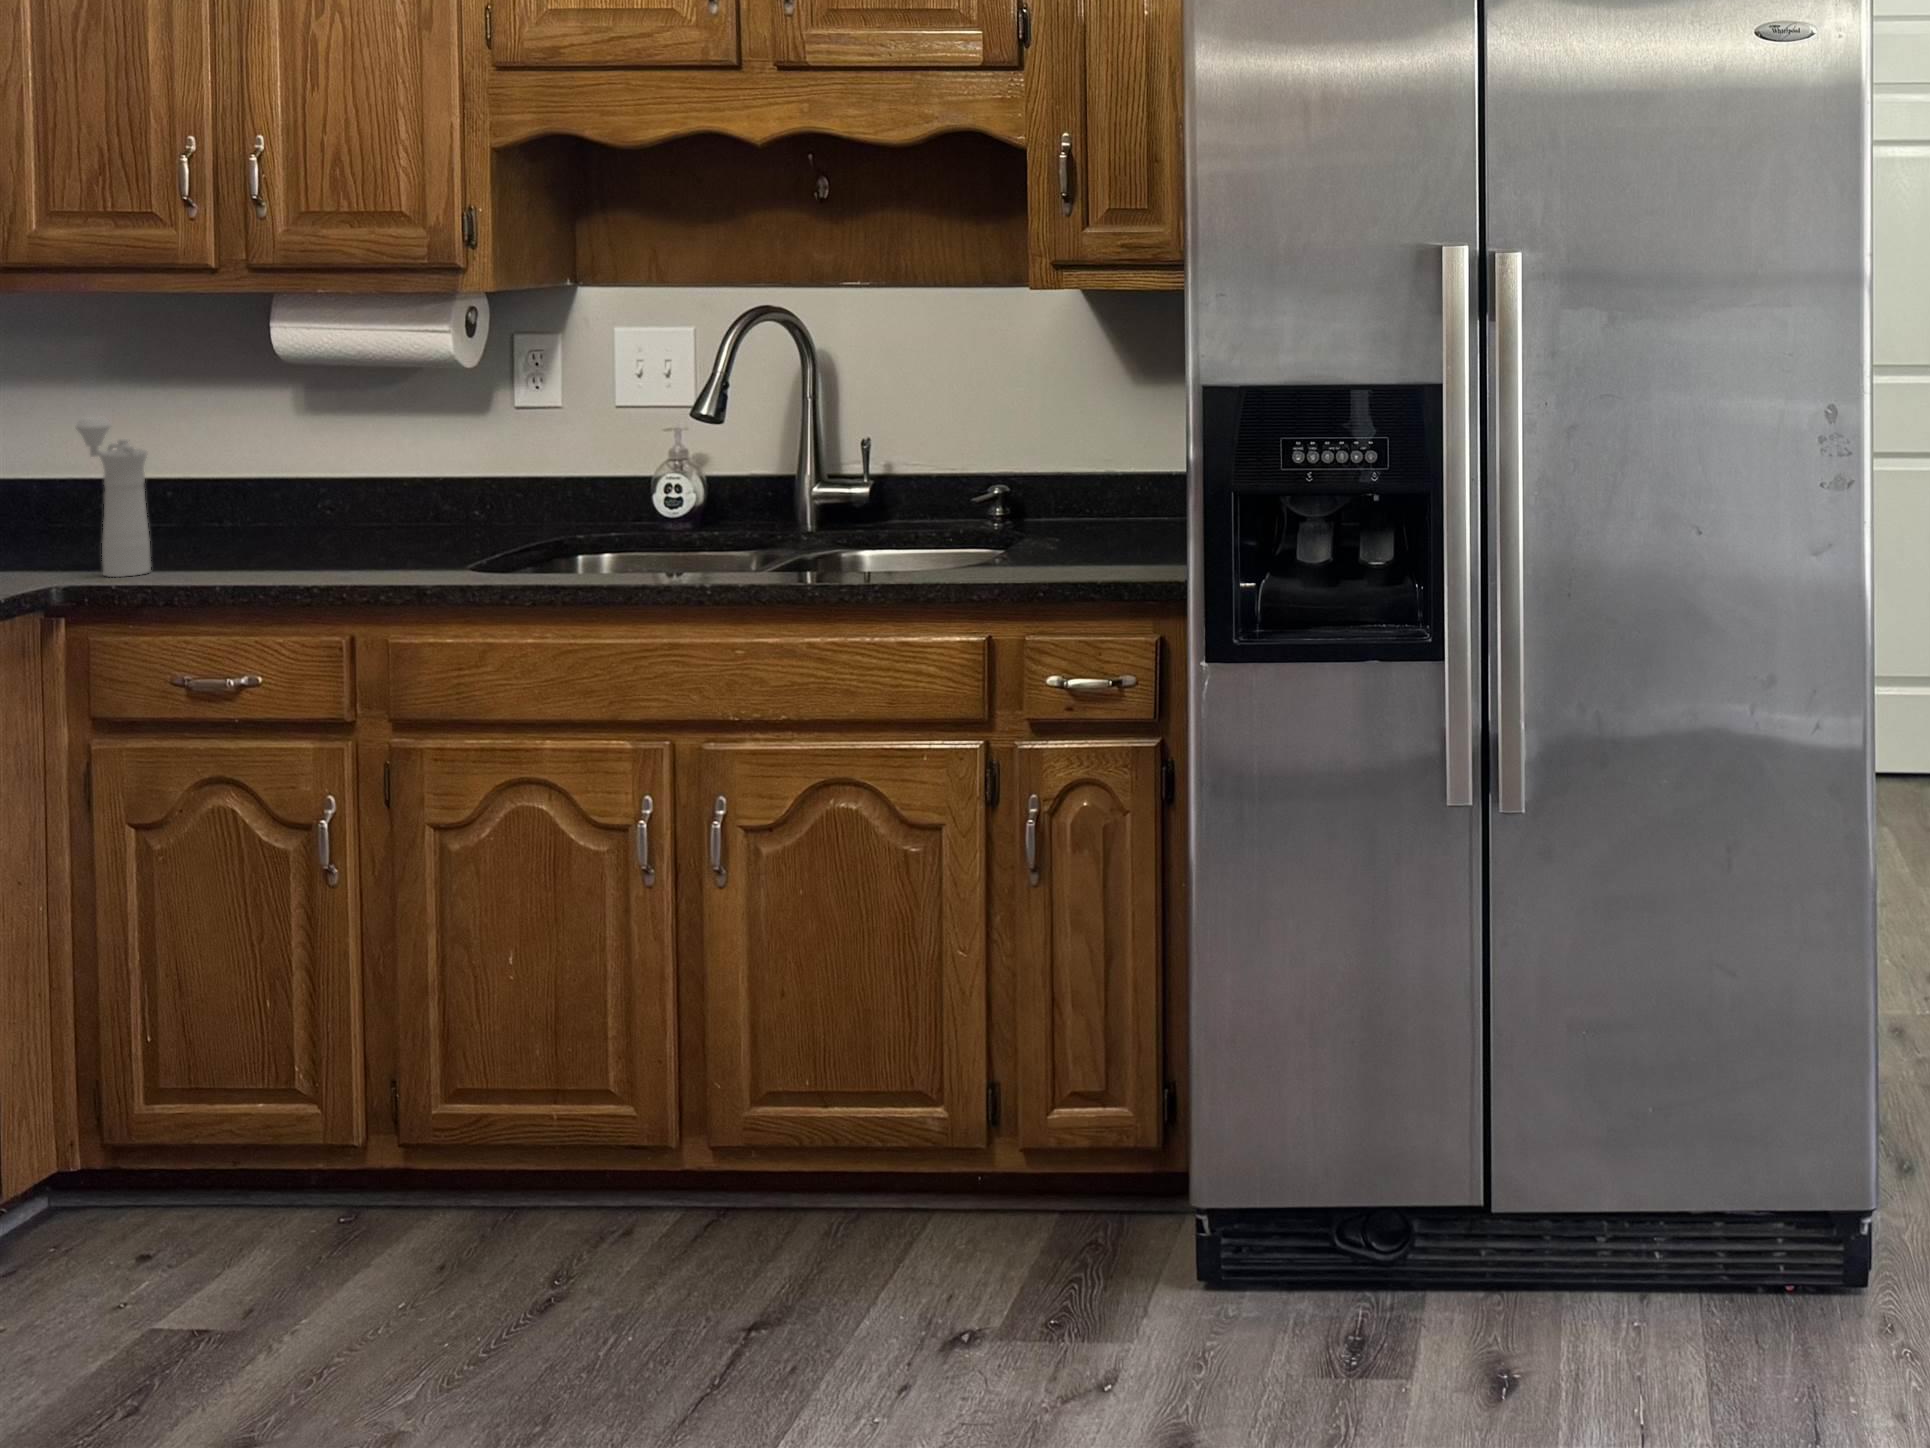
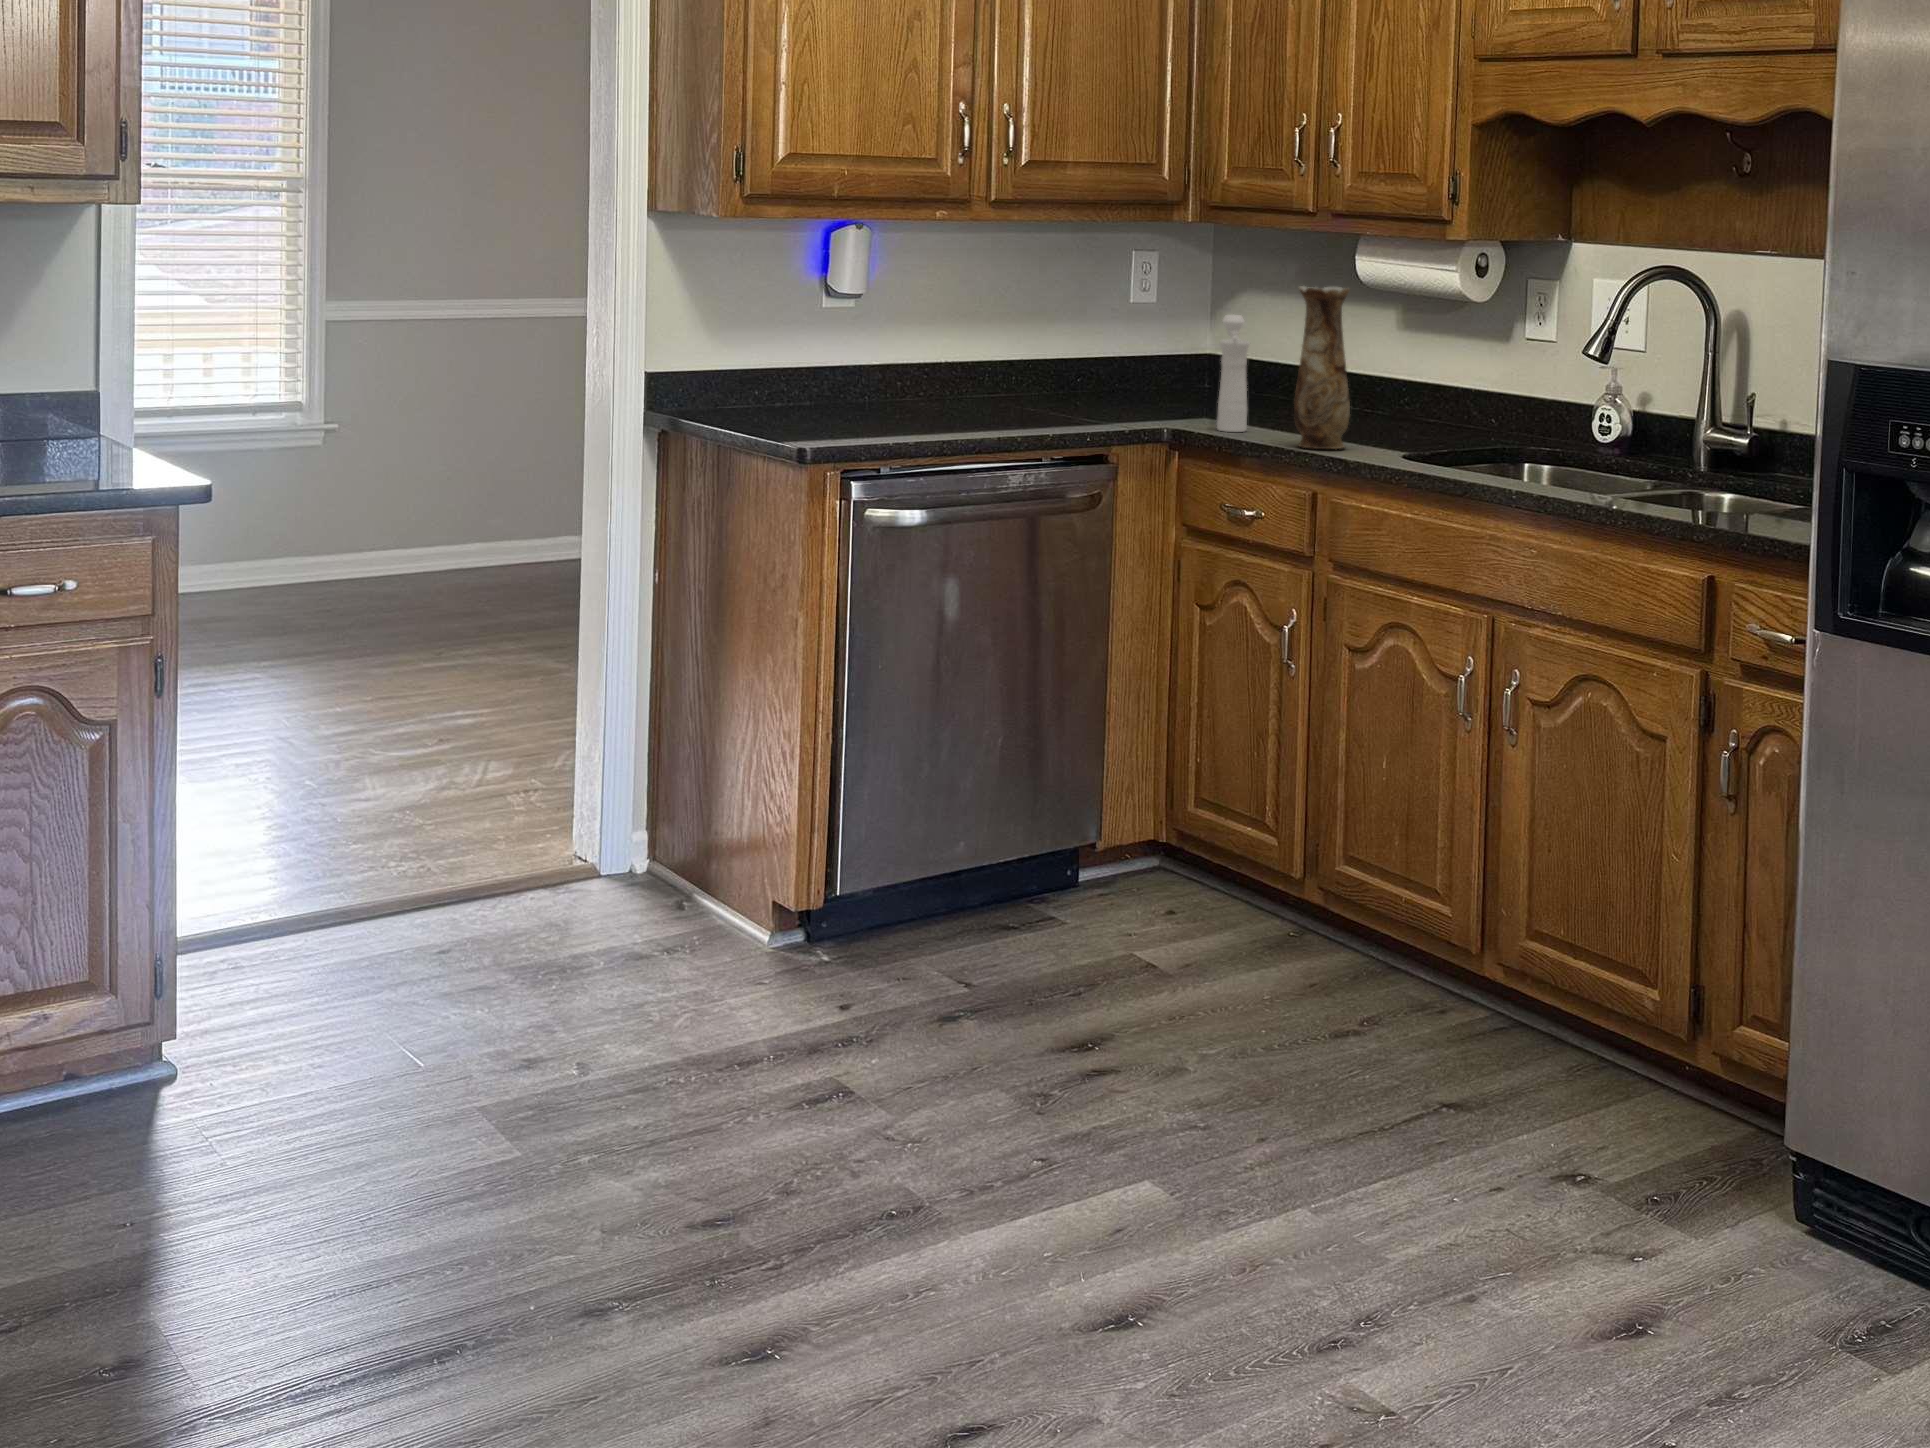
vase: none [264,365,352,578] -> present [1294,286,1350,449]

